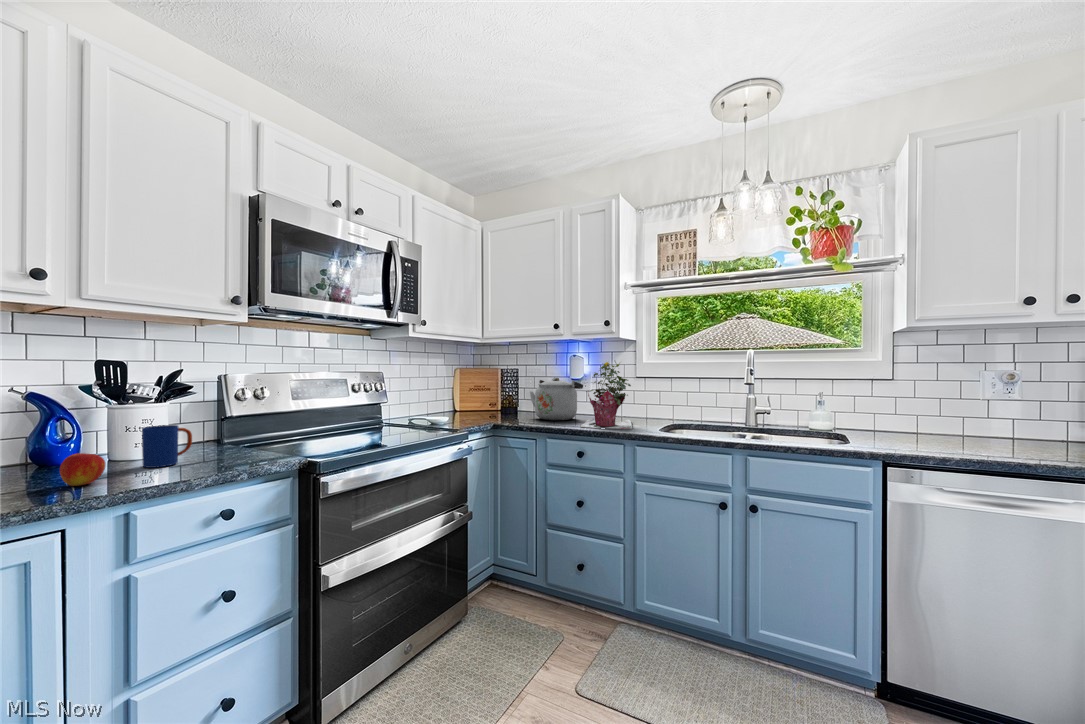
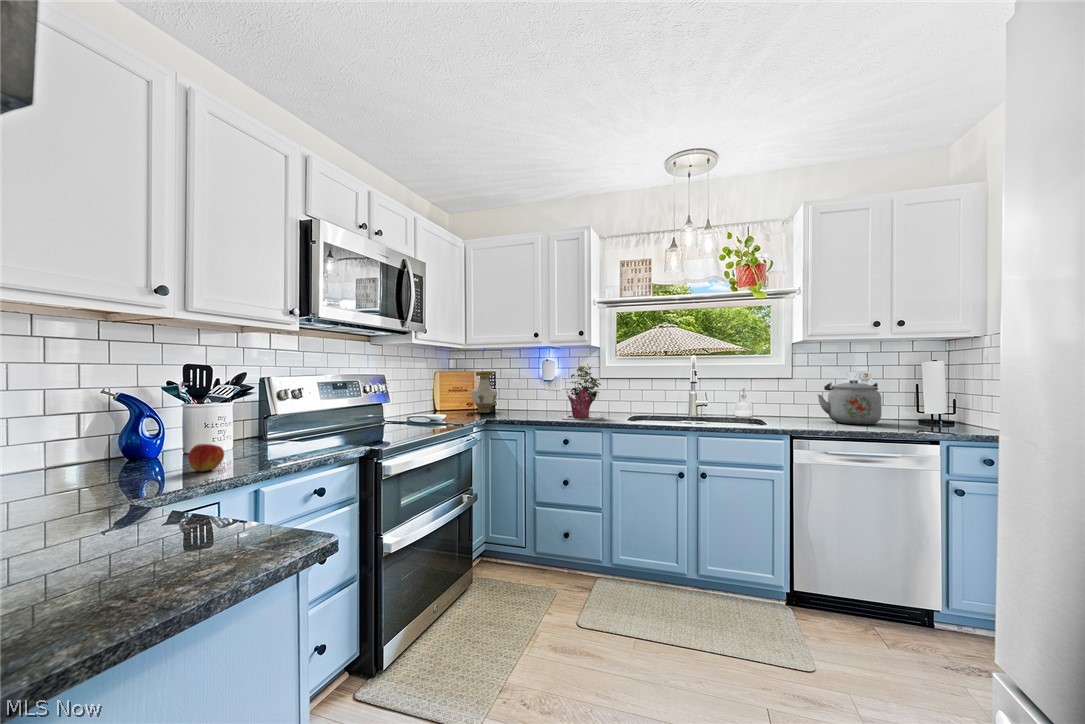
vase: none [488,369,518,416] -> present [471,371,497,412]
kettle: present [530,378,583,420] -> present [818,380,882,425]
mug: present [142,425,192,468] -> none [230,421,268,457]

